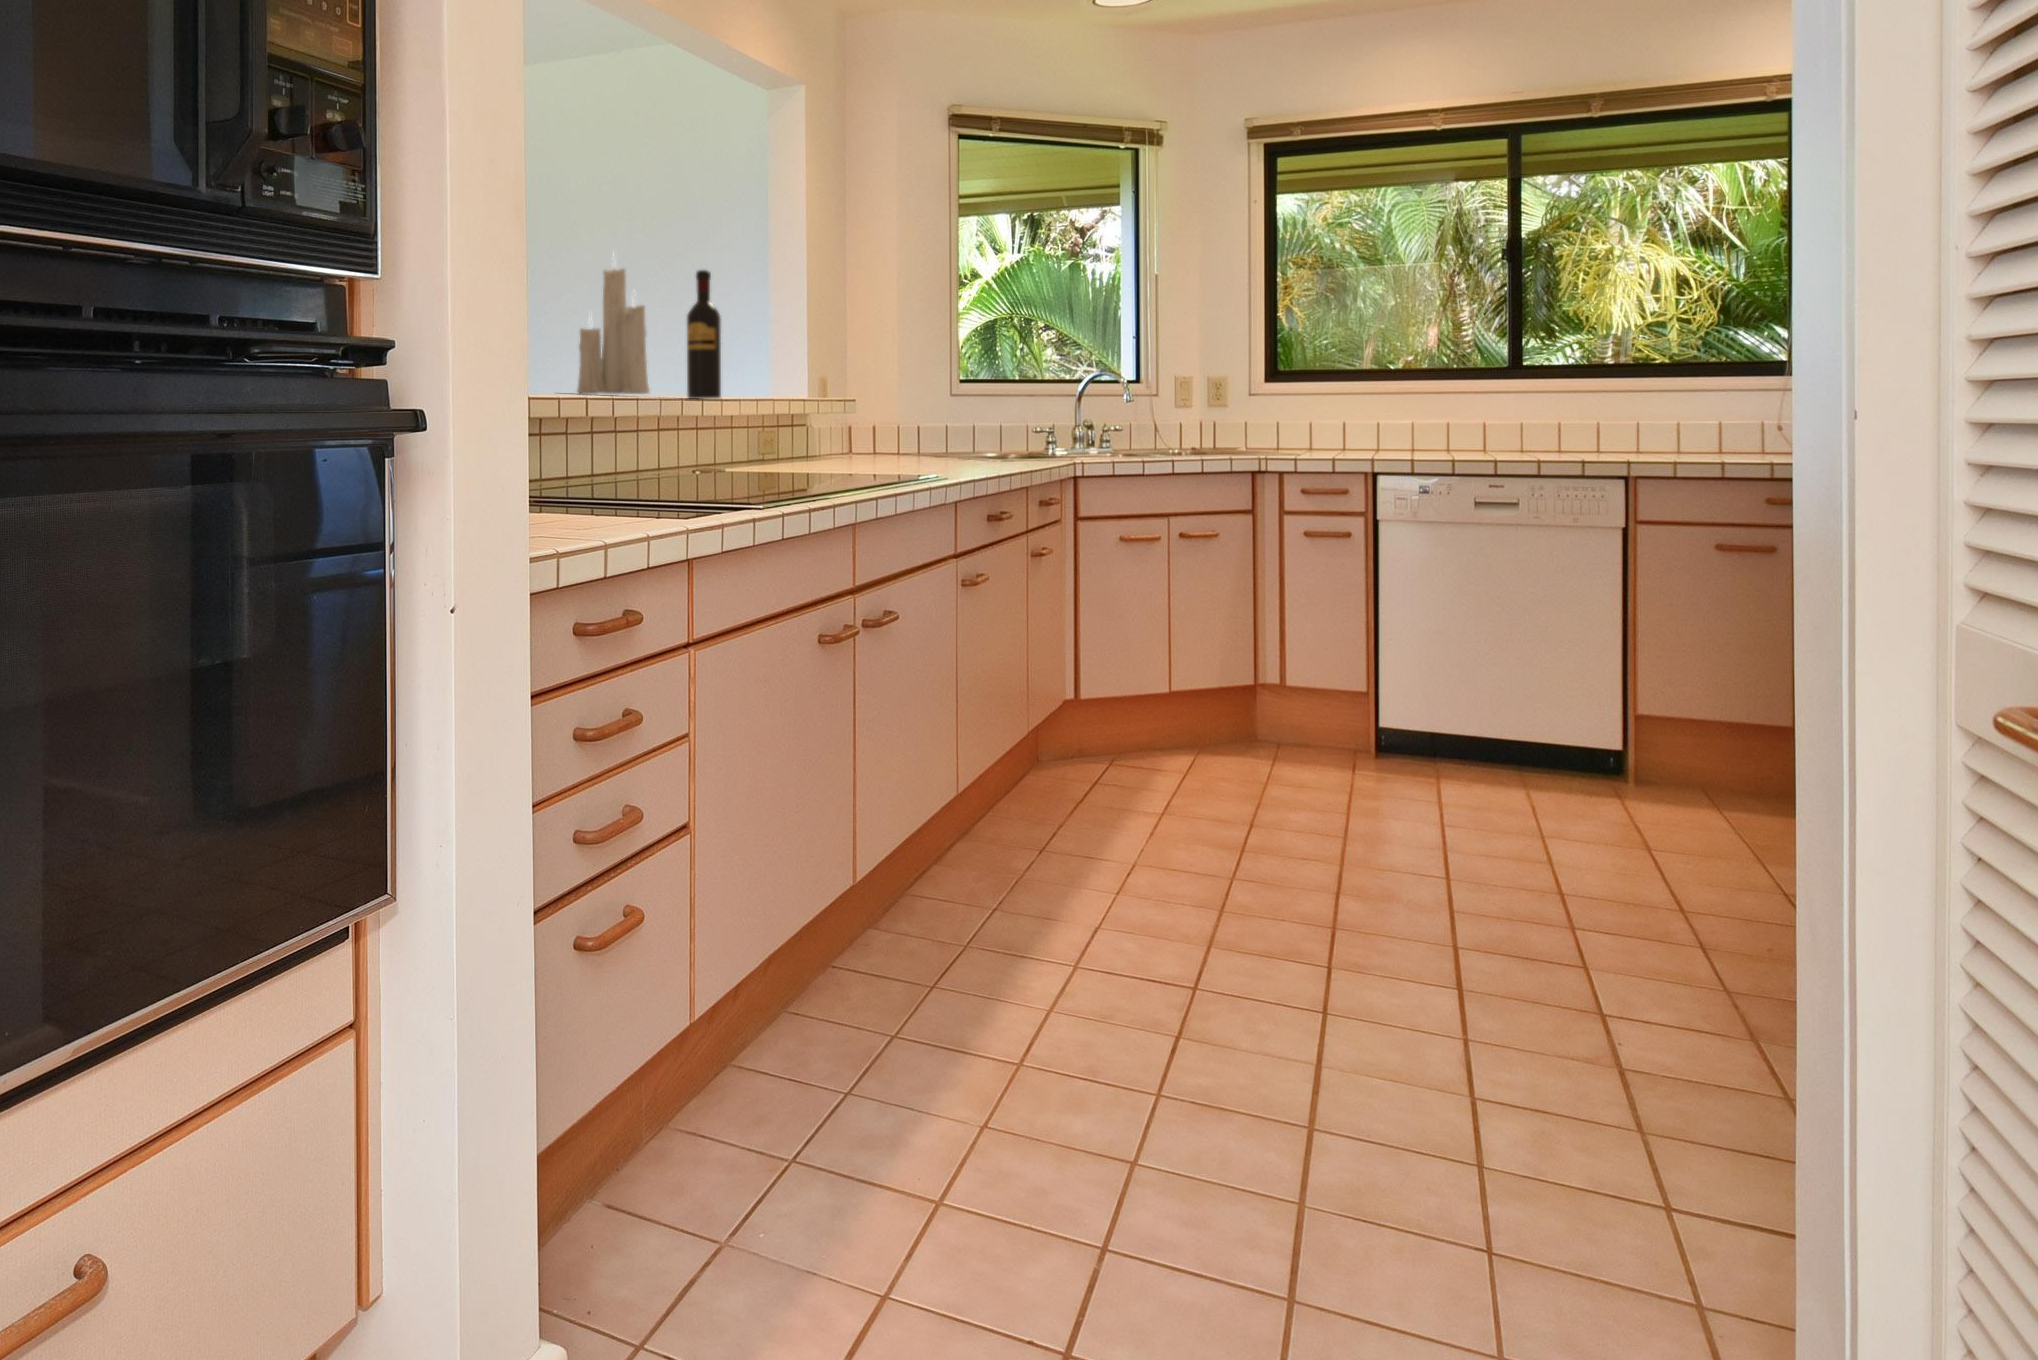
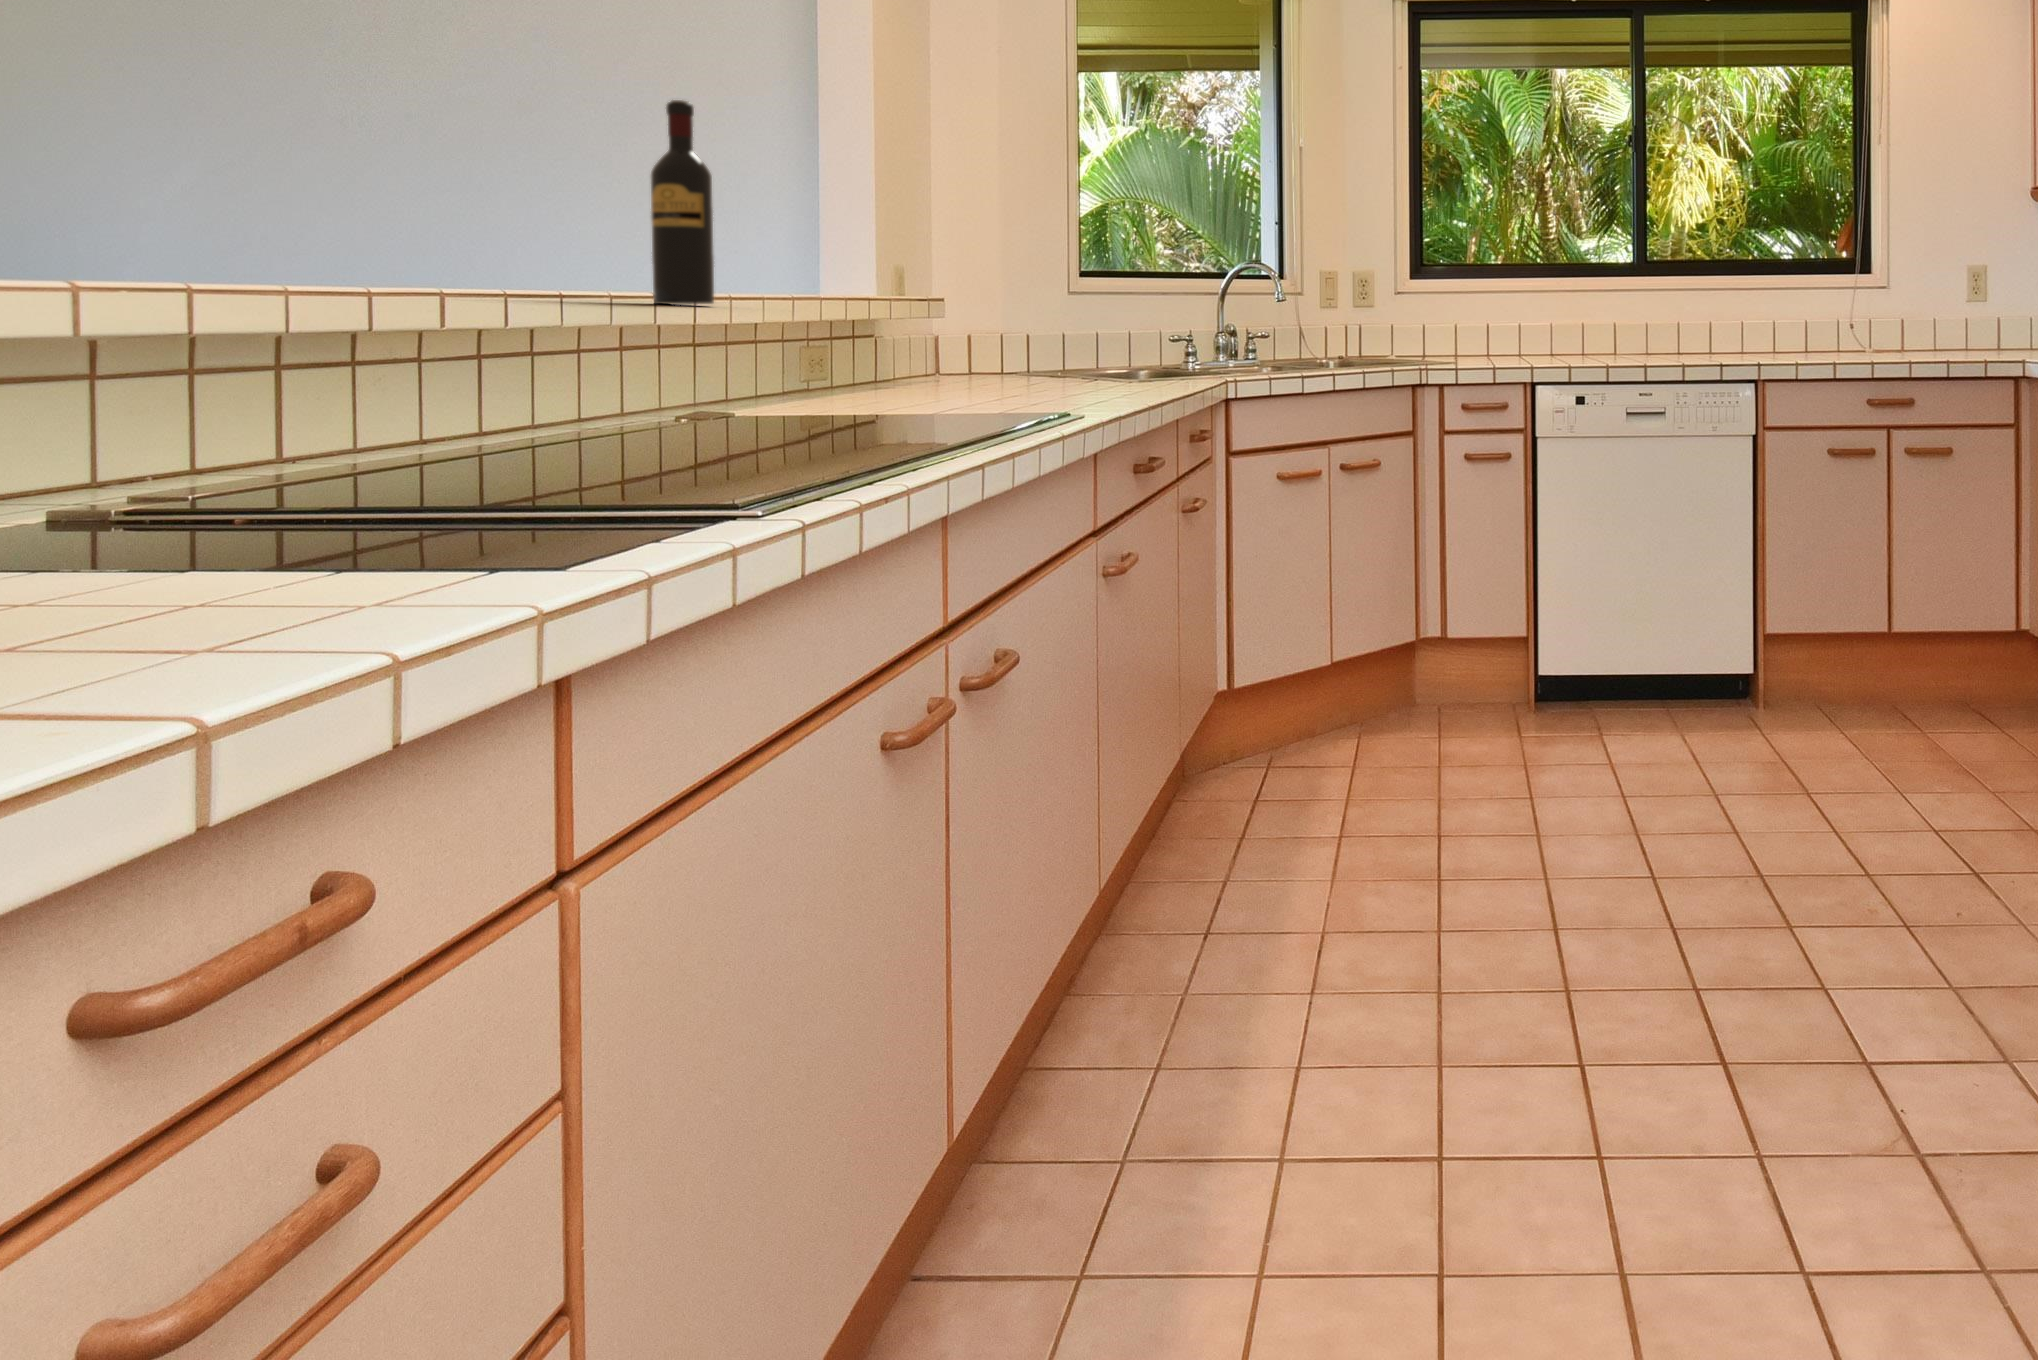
candle: present [577,268,650,394] -> none [424,36,576,299]

